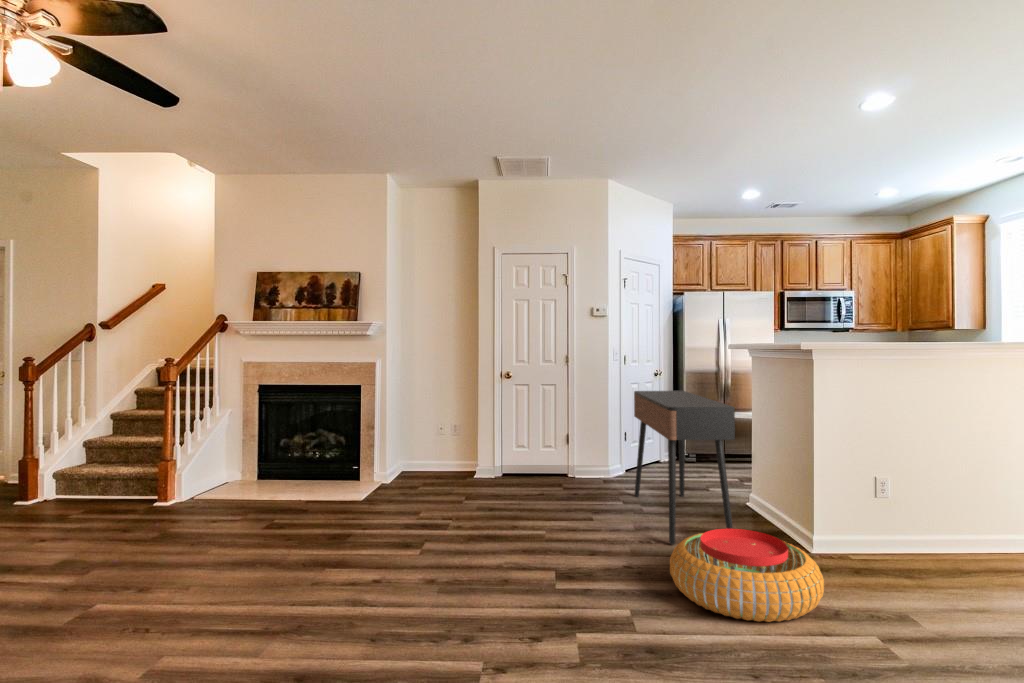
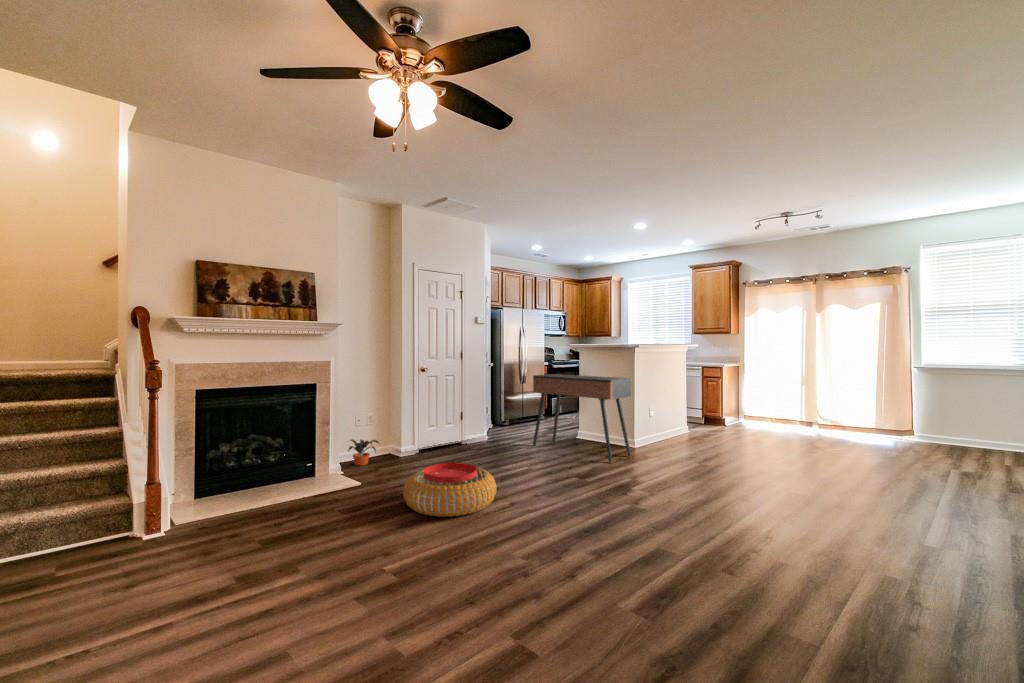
potted plant: none [400,449,436,479] -> present [348,440,379,465]
pouf: present [670,529,824,622] -> present [403,463,496,517]

